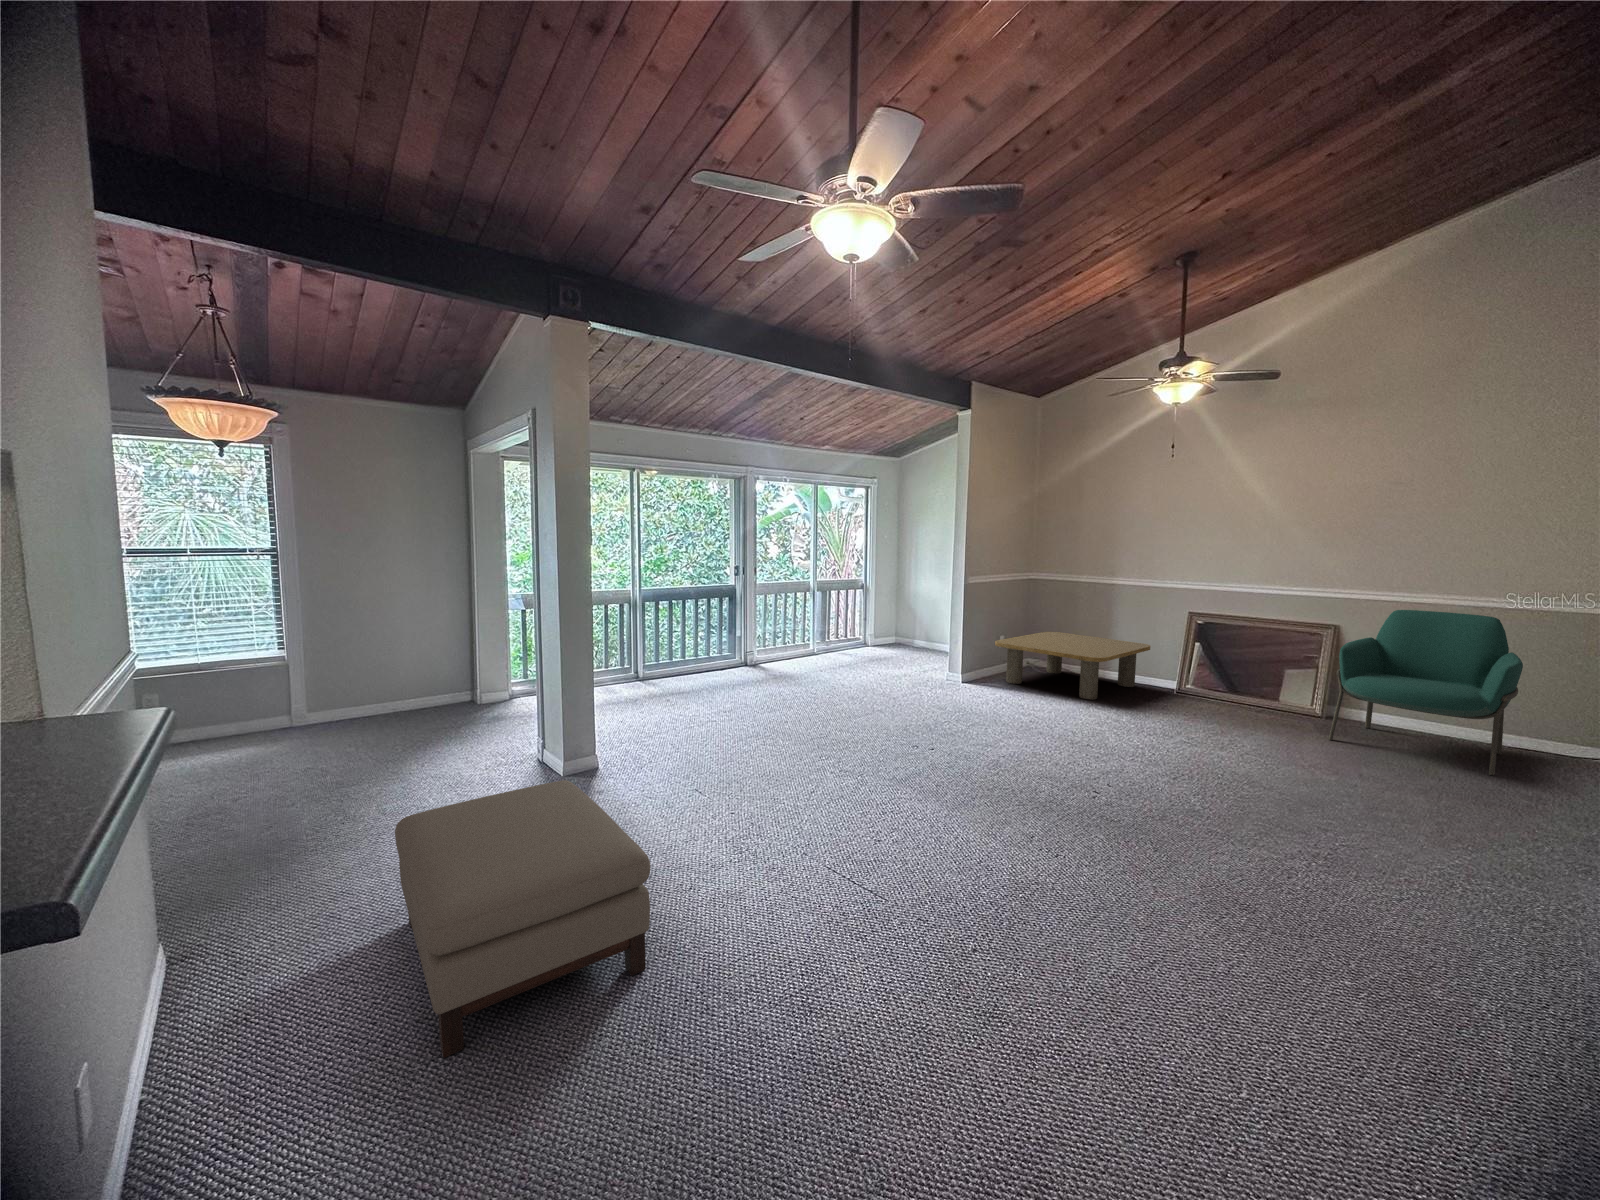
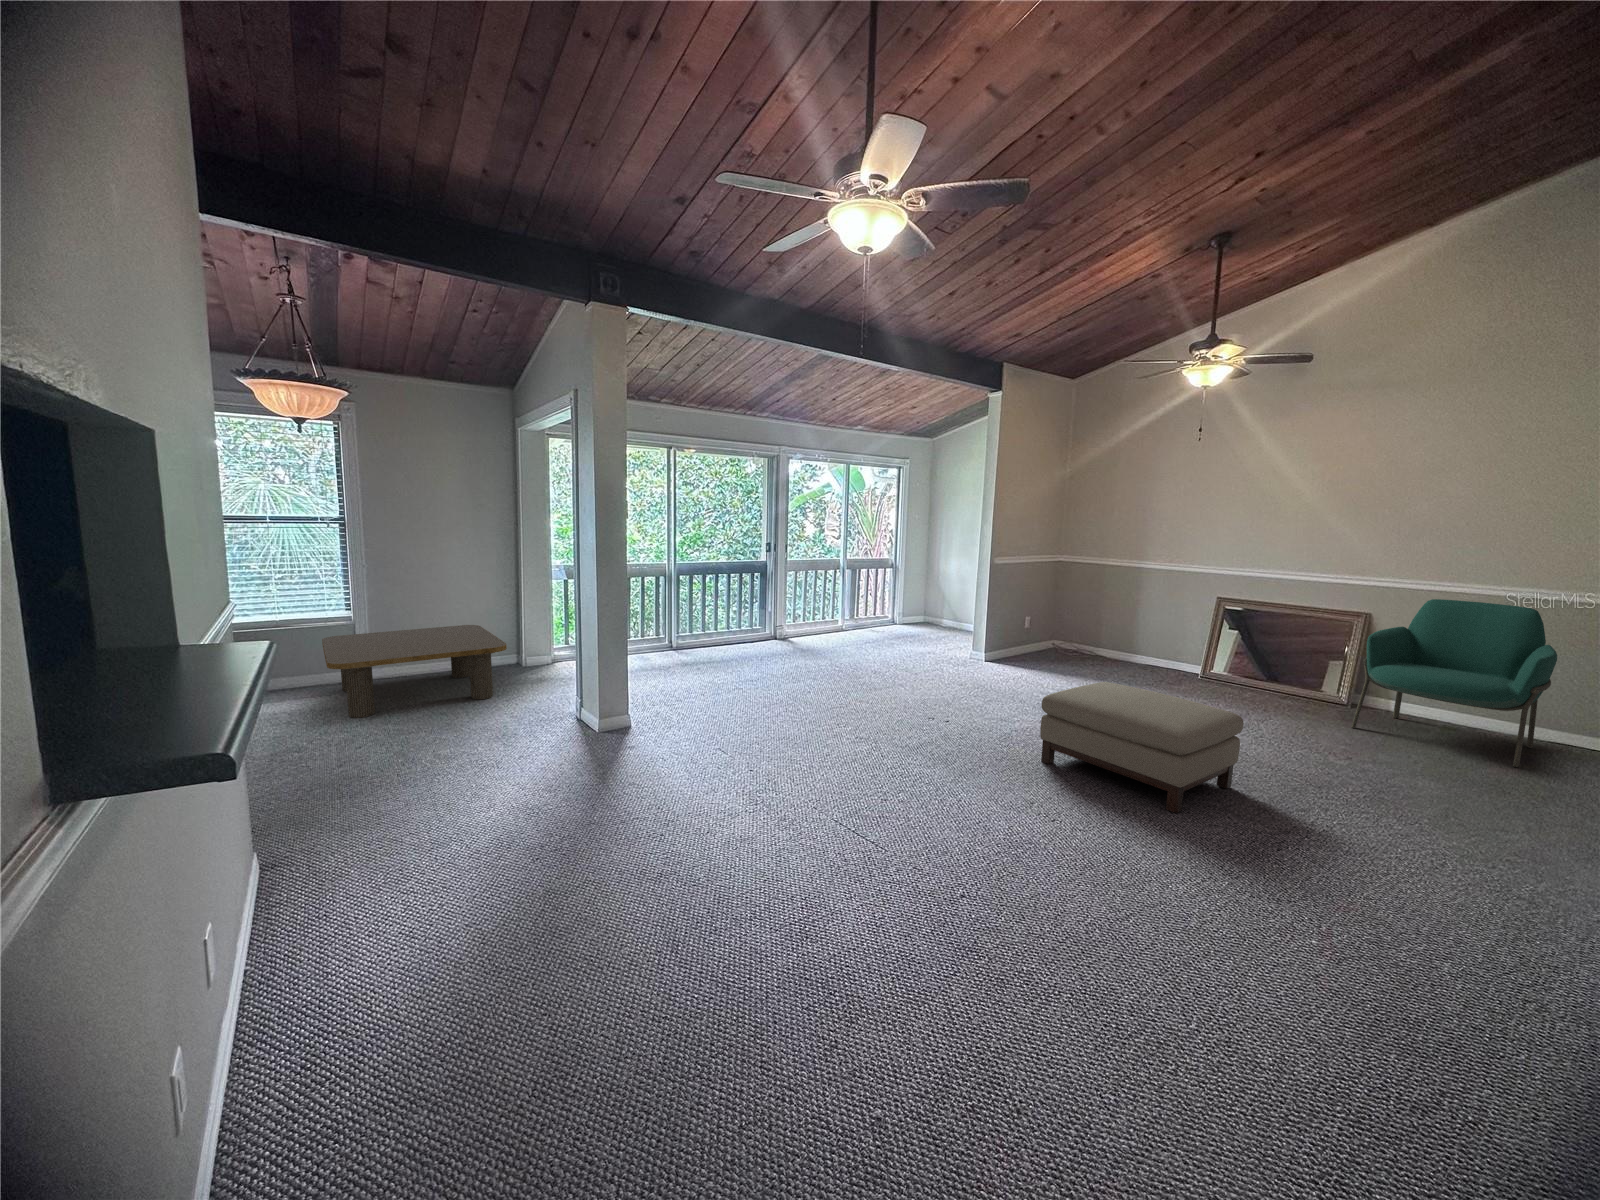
coffee table: present [995,632,1150,699] -> present [322,625,507,718]
ottoman: present [395,780,650,1058] -> present [1040,682,1244,813]

